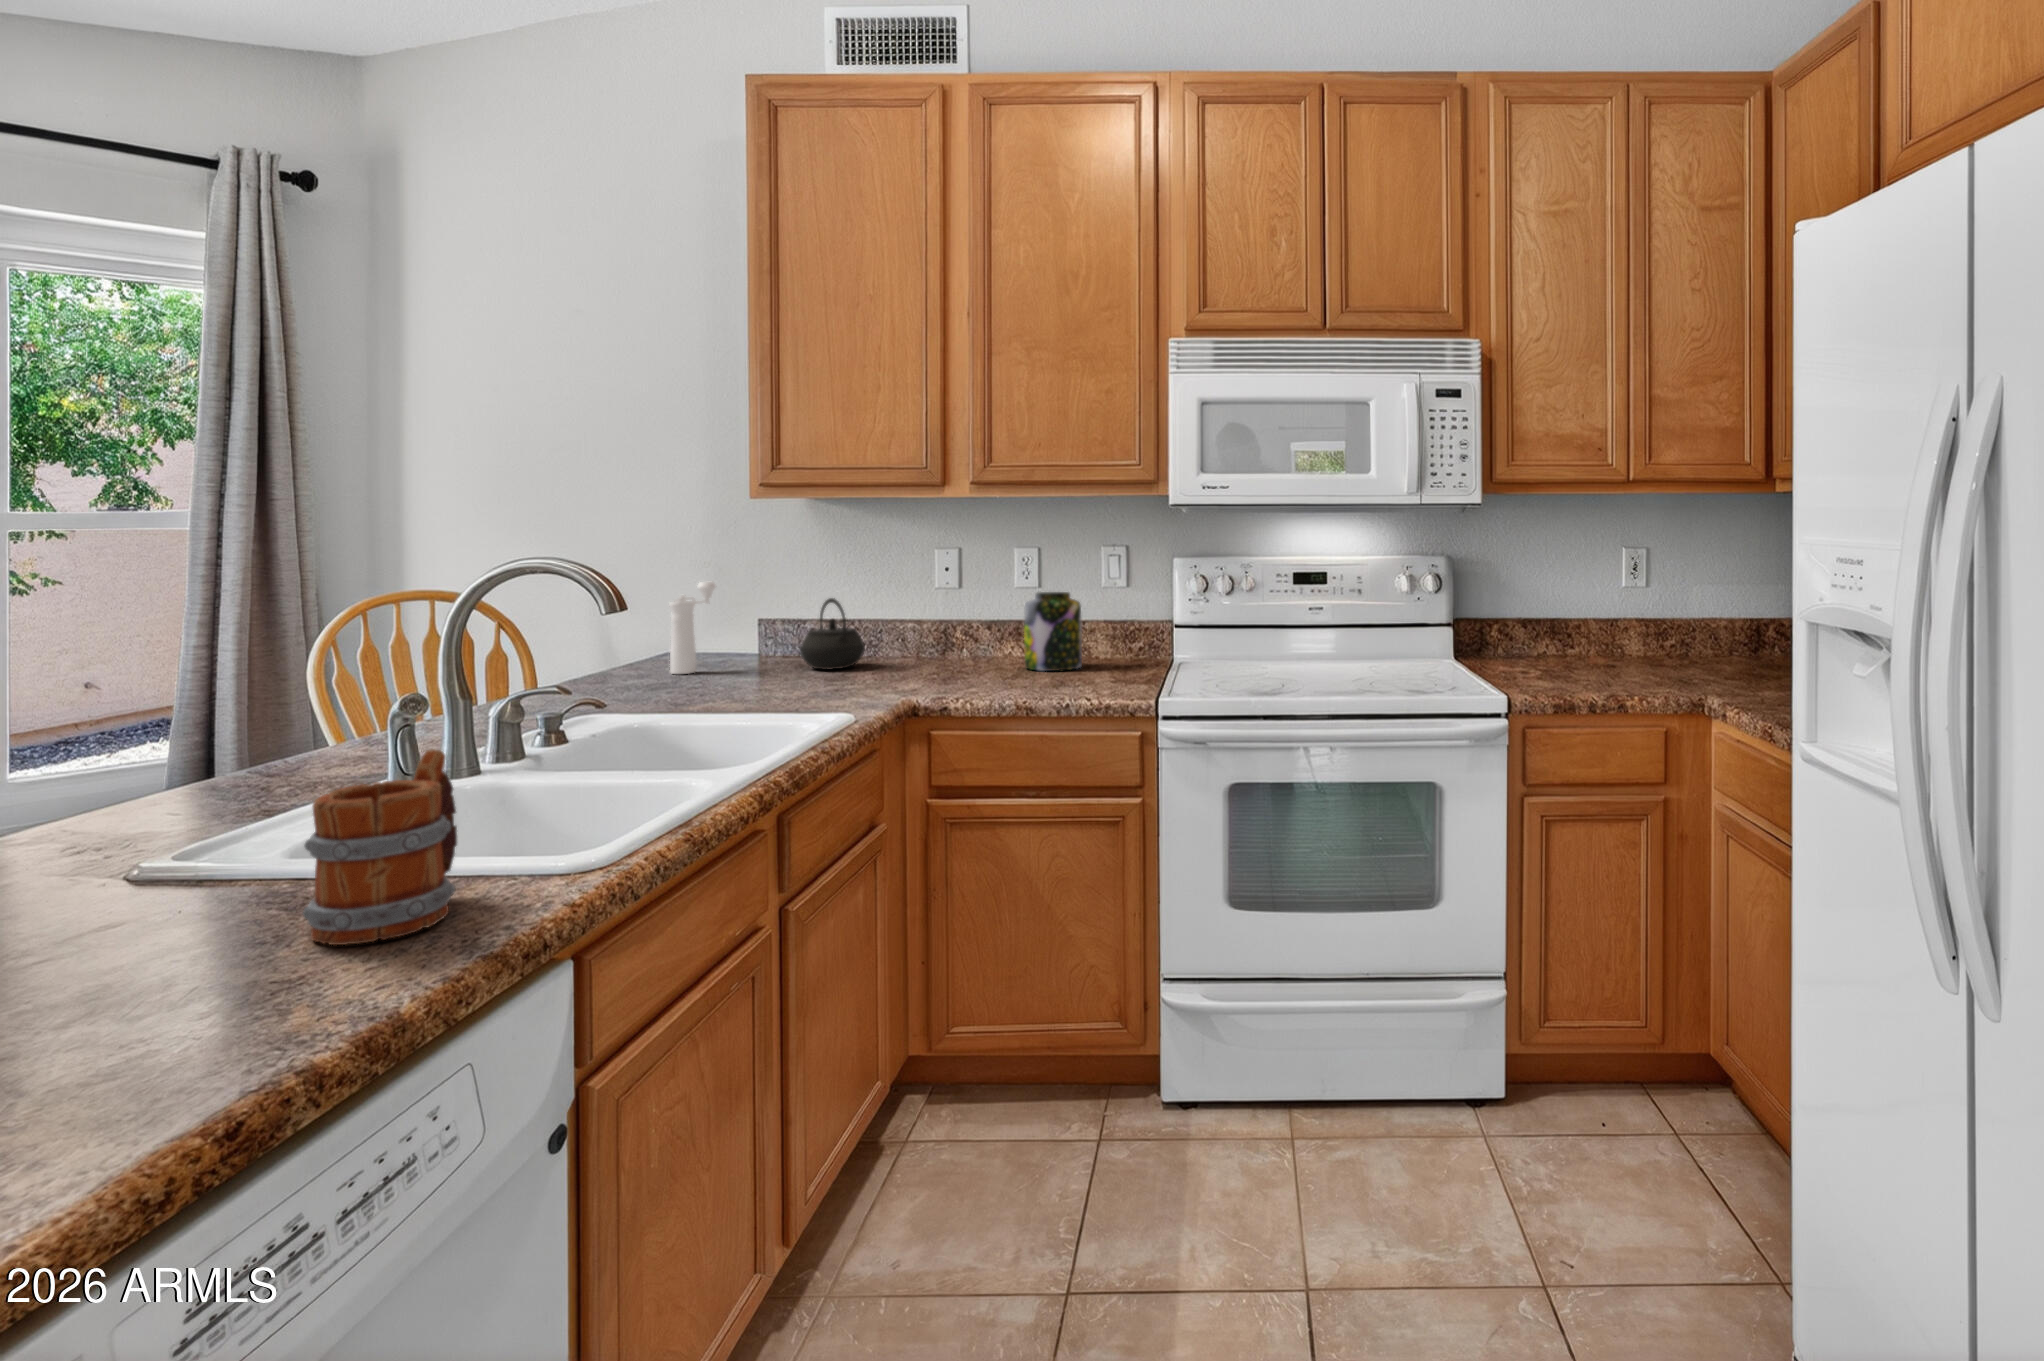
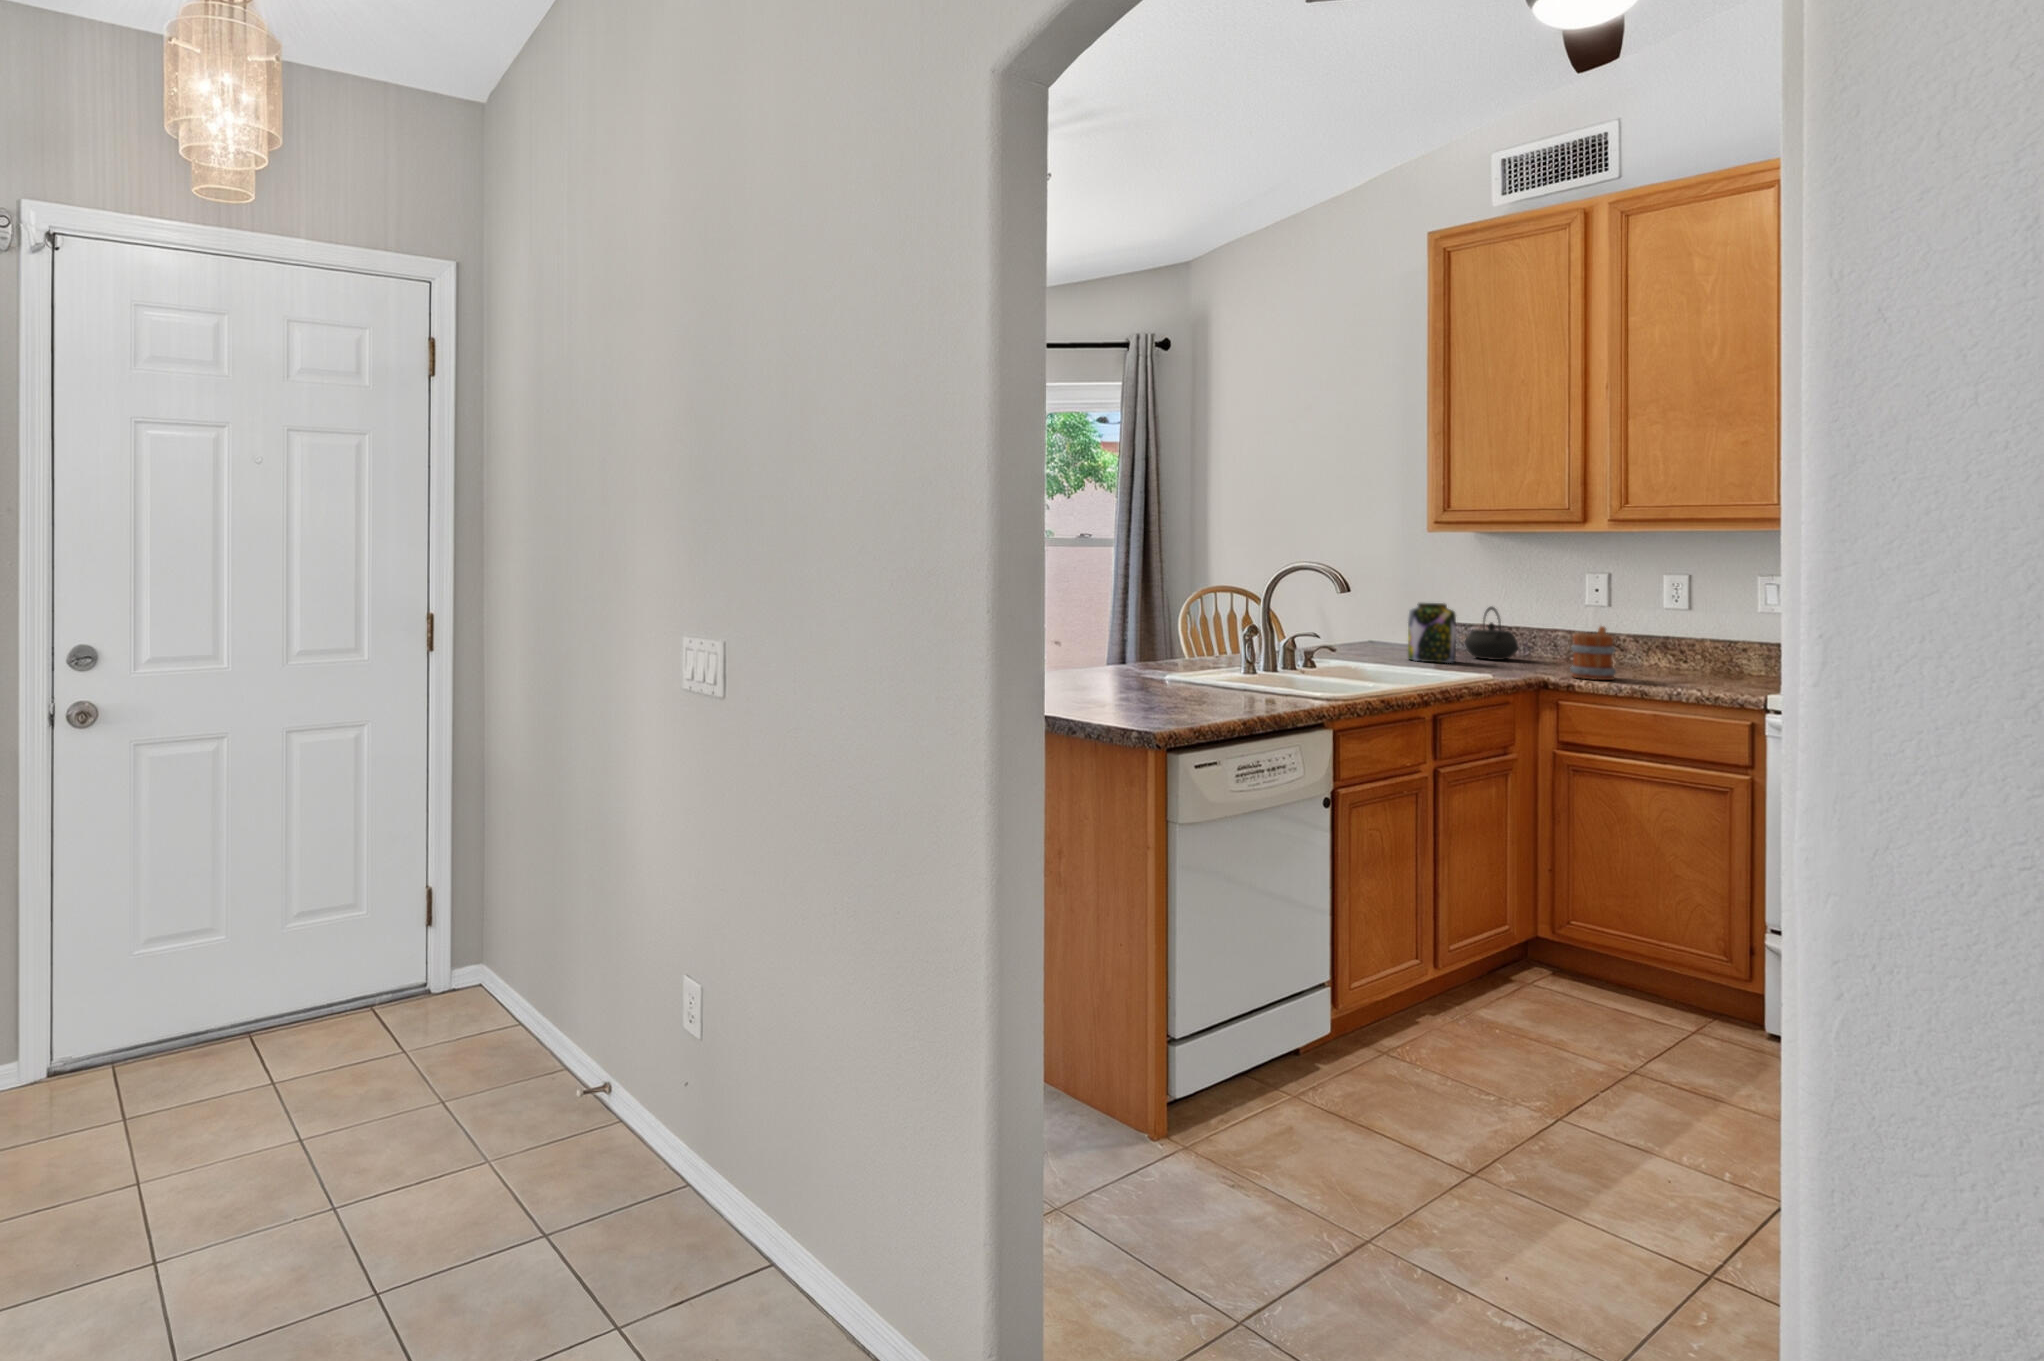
pepper mill: present [669,581,716,674] -> none [1370,590,1405,652]
jar: present [1024,592,1082,671] -> present [1408,603,1456,663]
mug: present [302,749,457,945] -> present [1570,626,1616,680]

